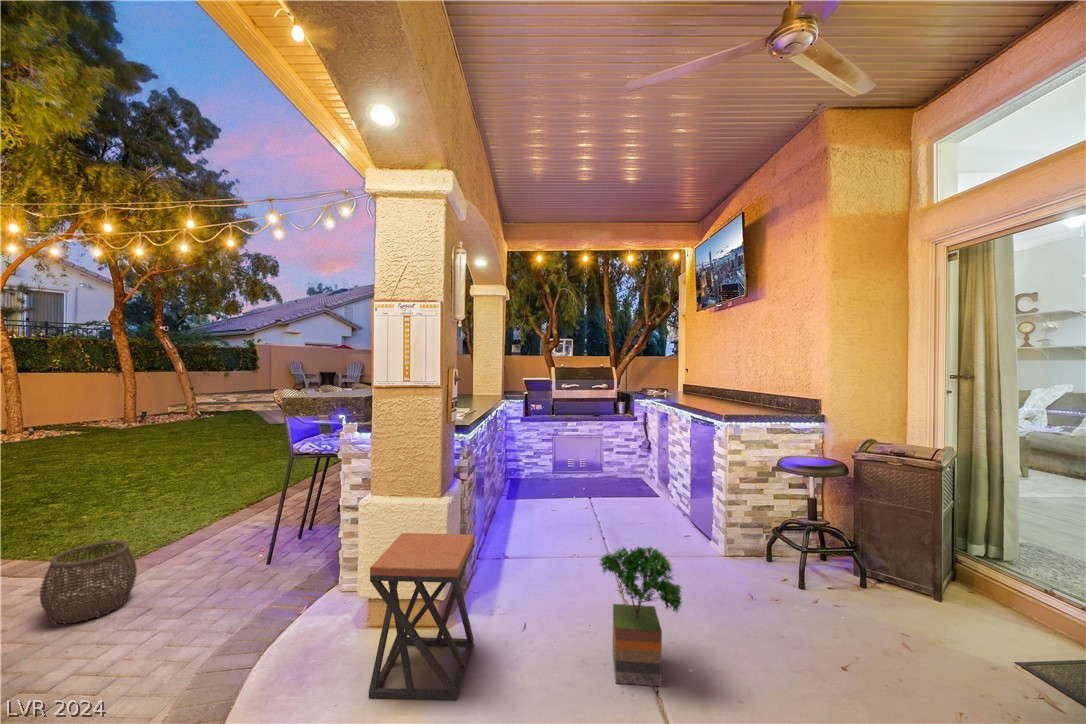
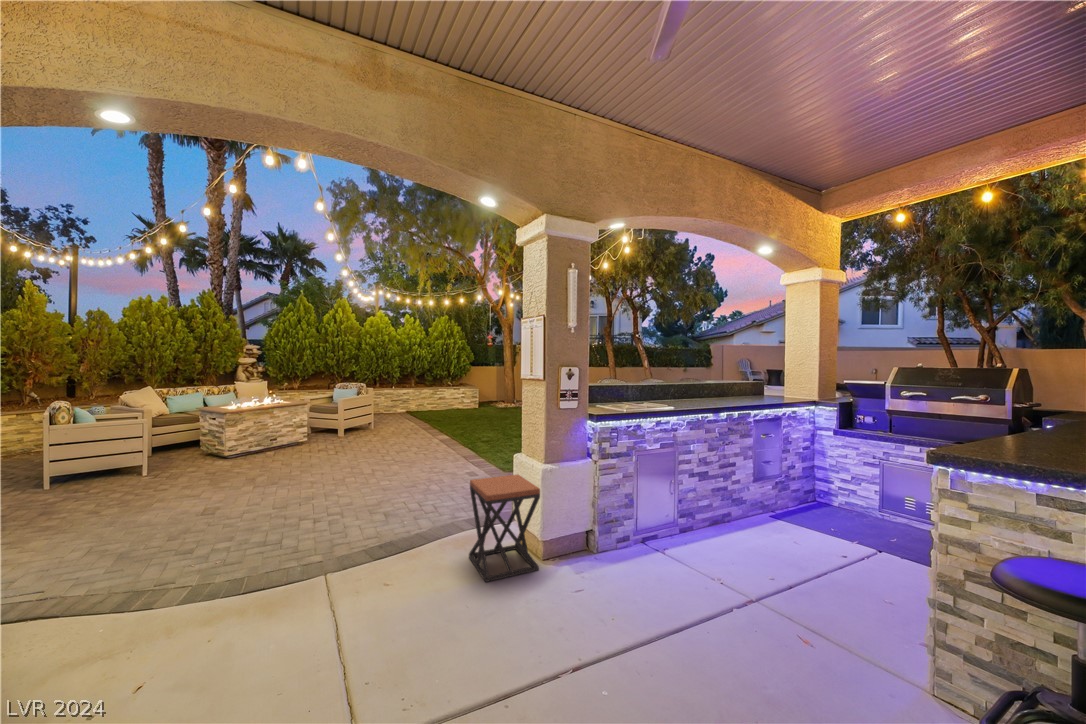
woven basket: present [40,541,137,624] -> none [455,448,490,483]
potted tree: present [600,547,682,686] -> none [541,531,626,668]

